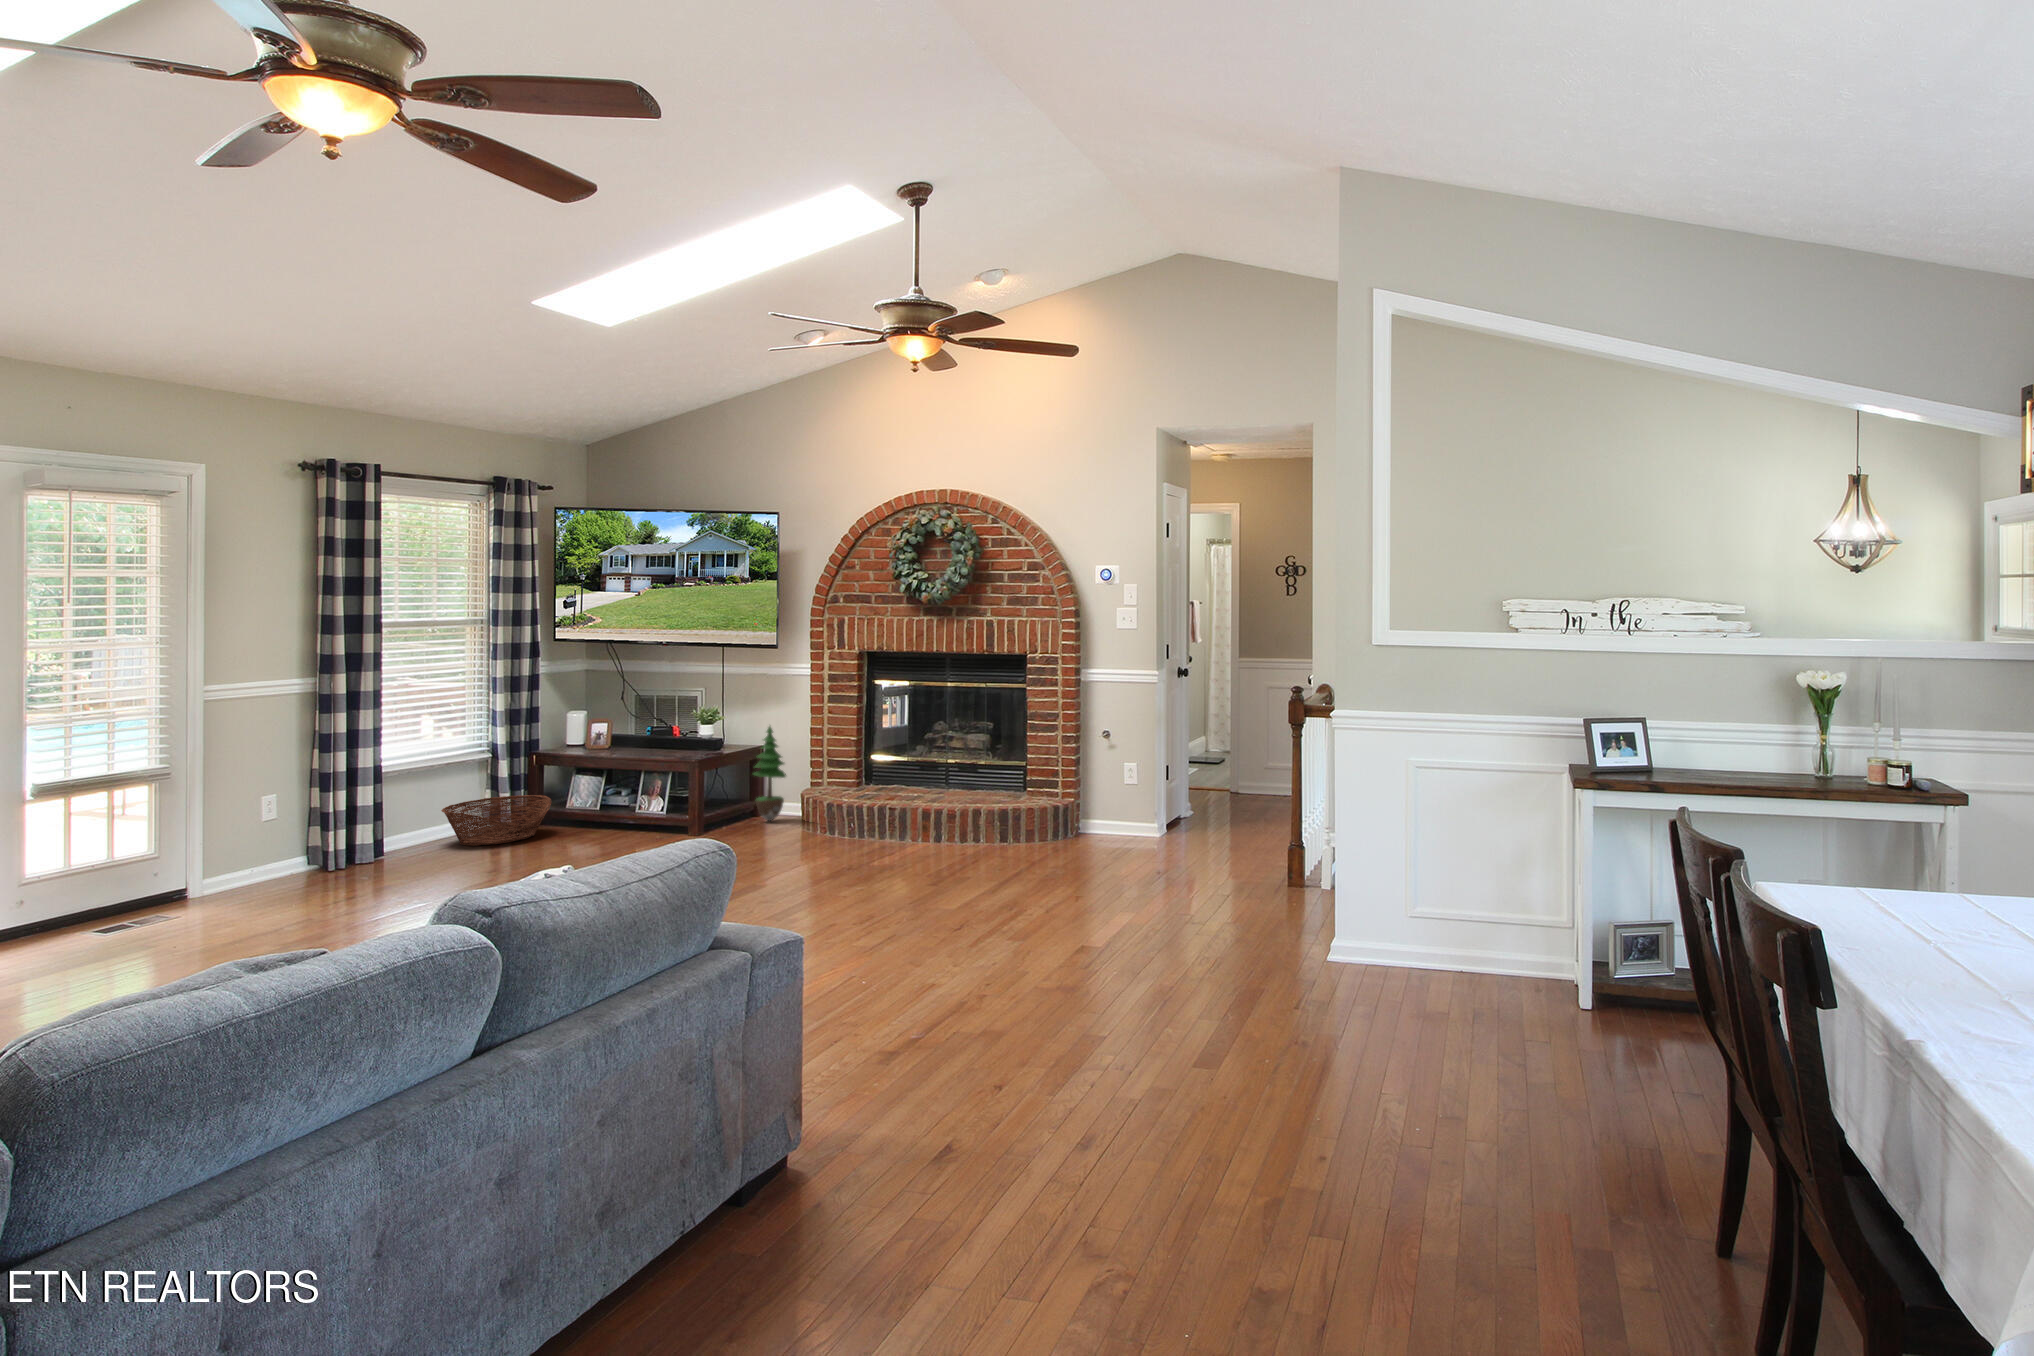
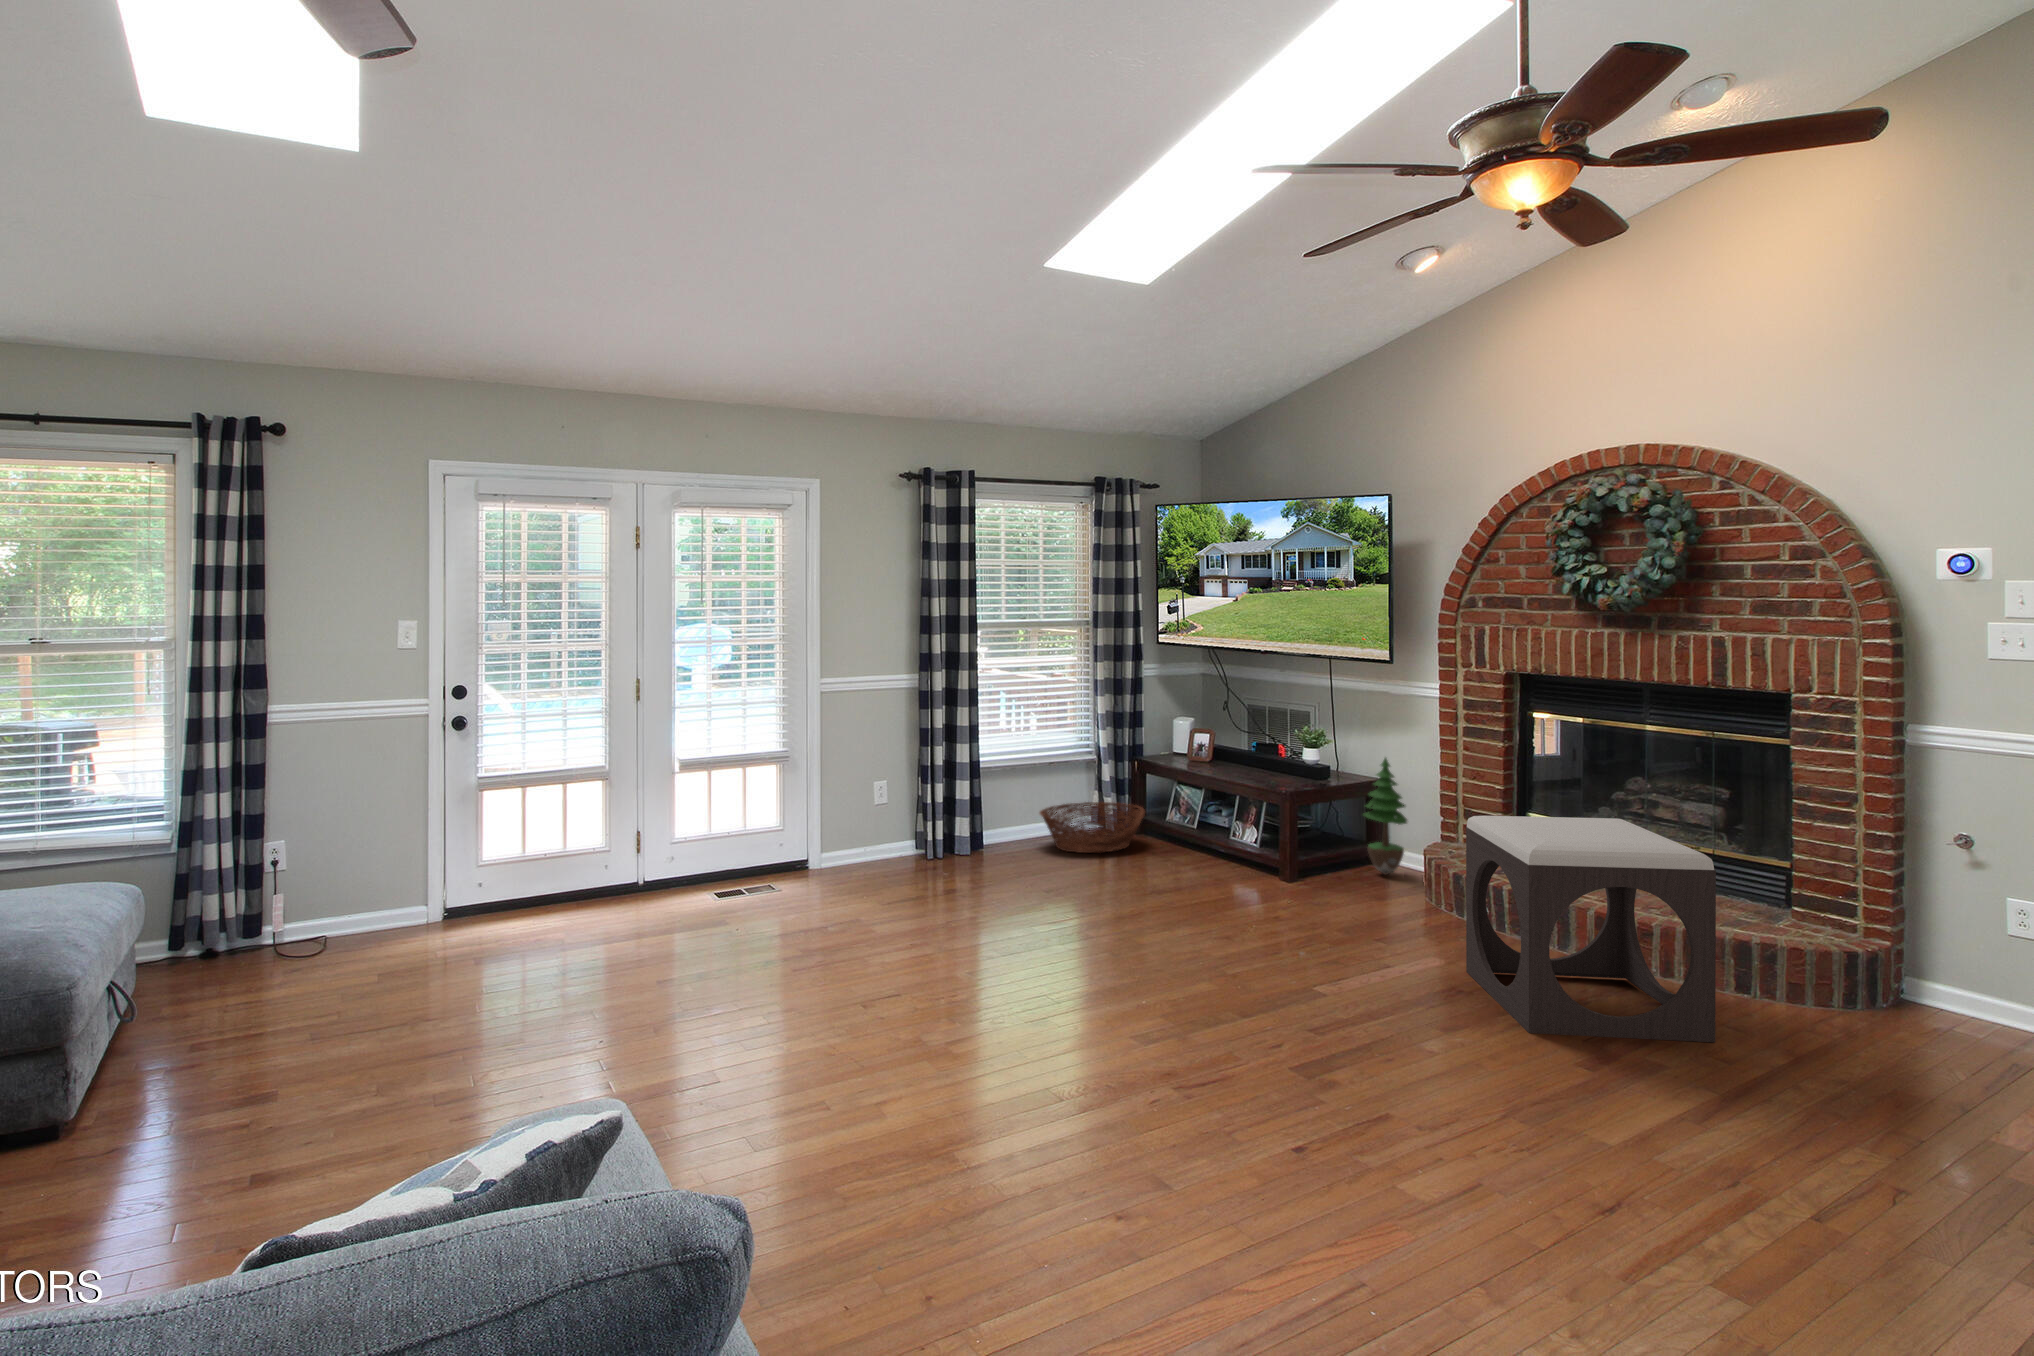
footstool: none [854,741,999,880] -> present [1466,816,1716,1042]

